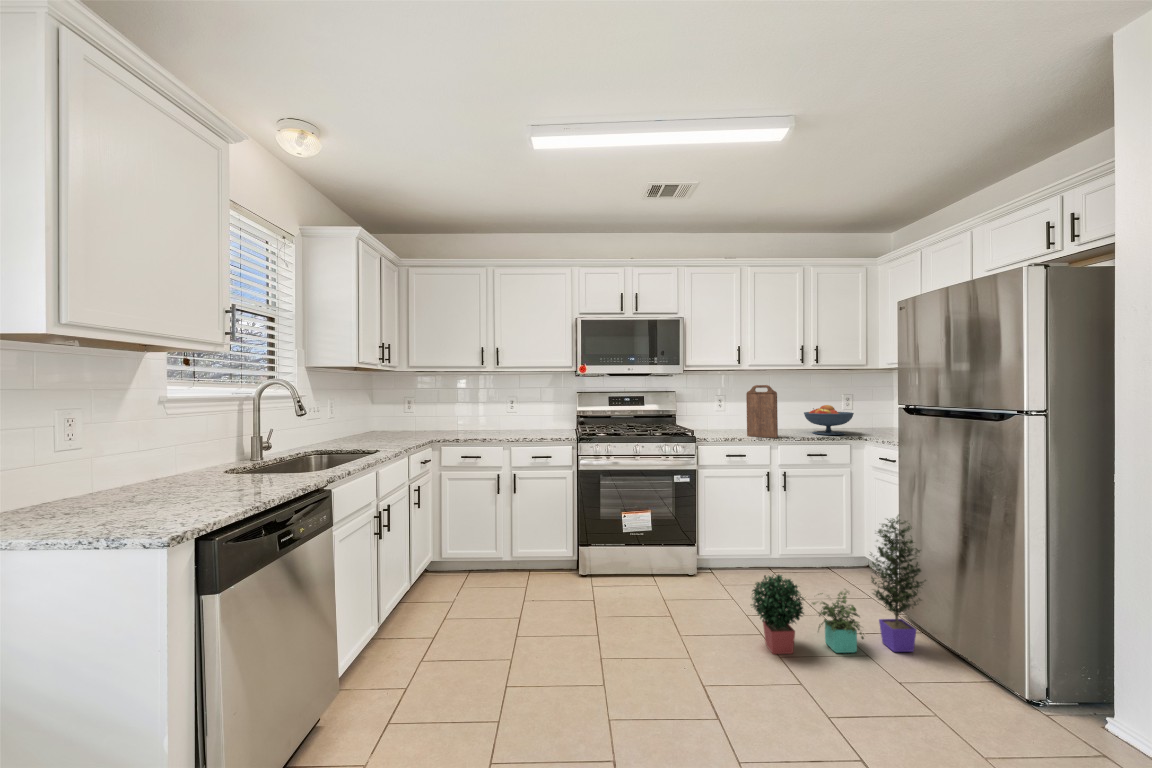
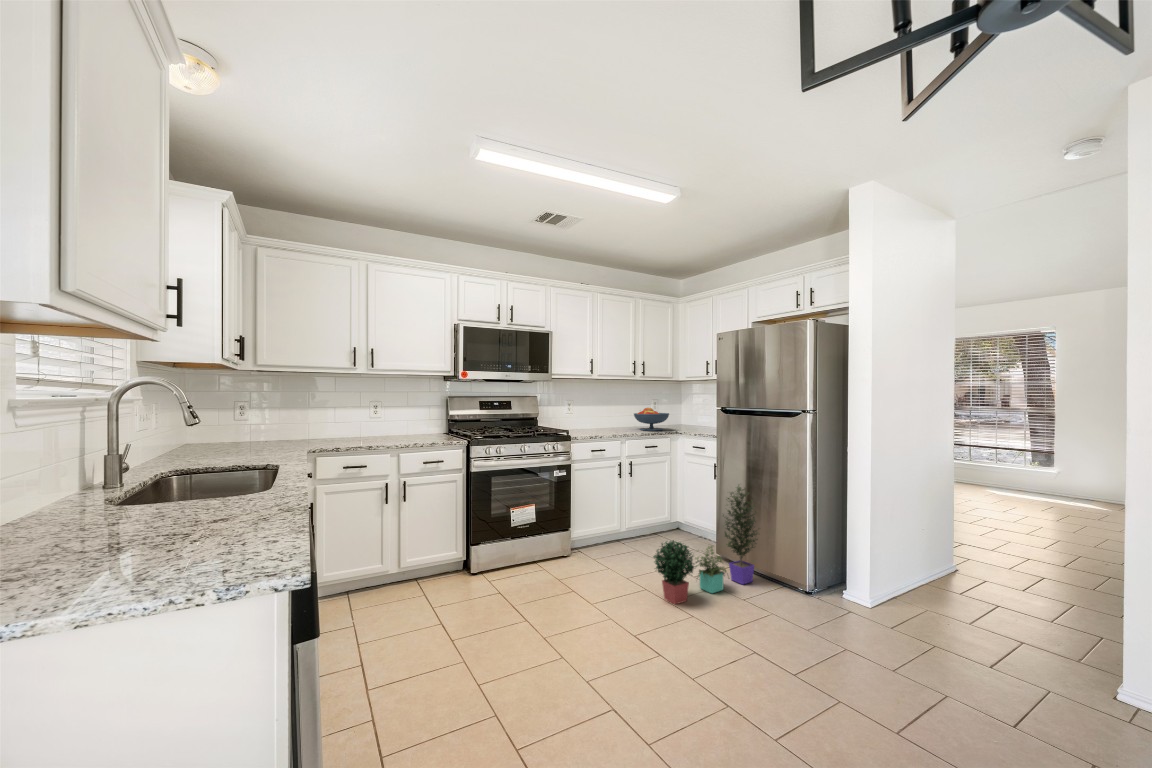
cutting board: present [746,385,778,438] -> none [600,391,625,434]

